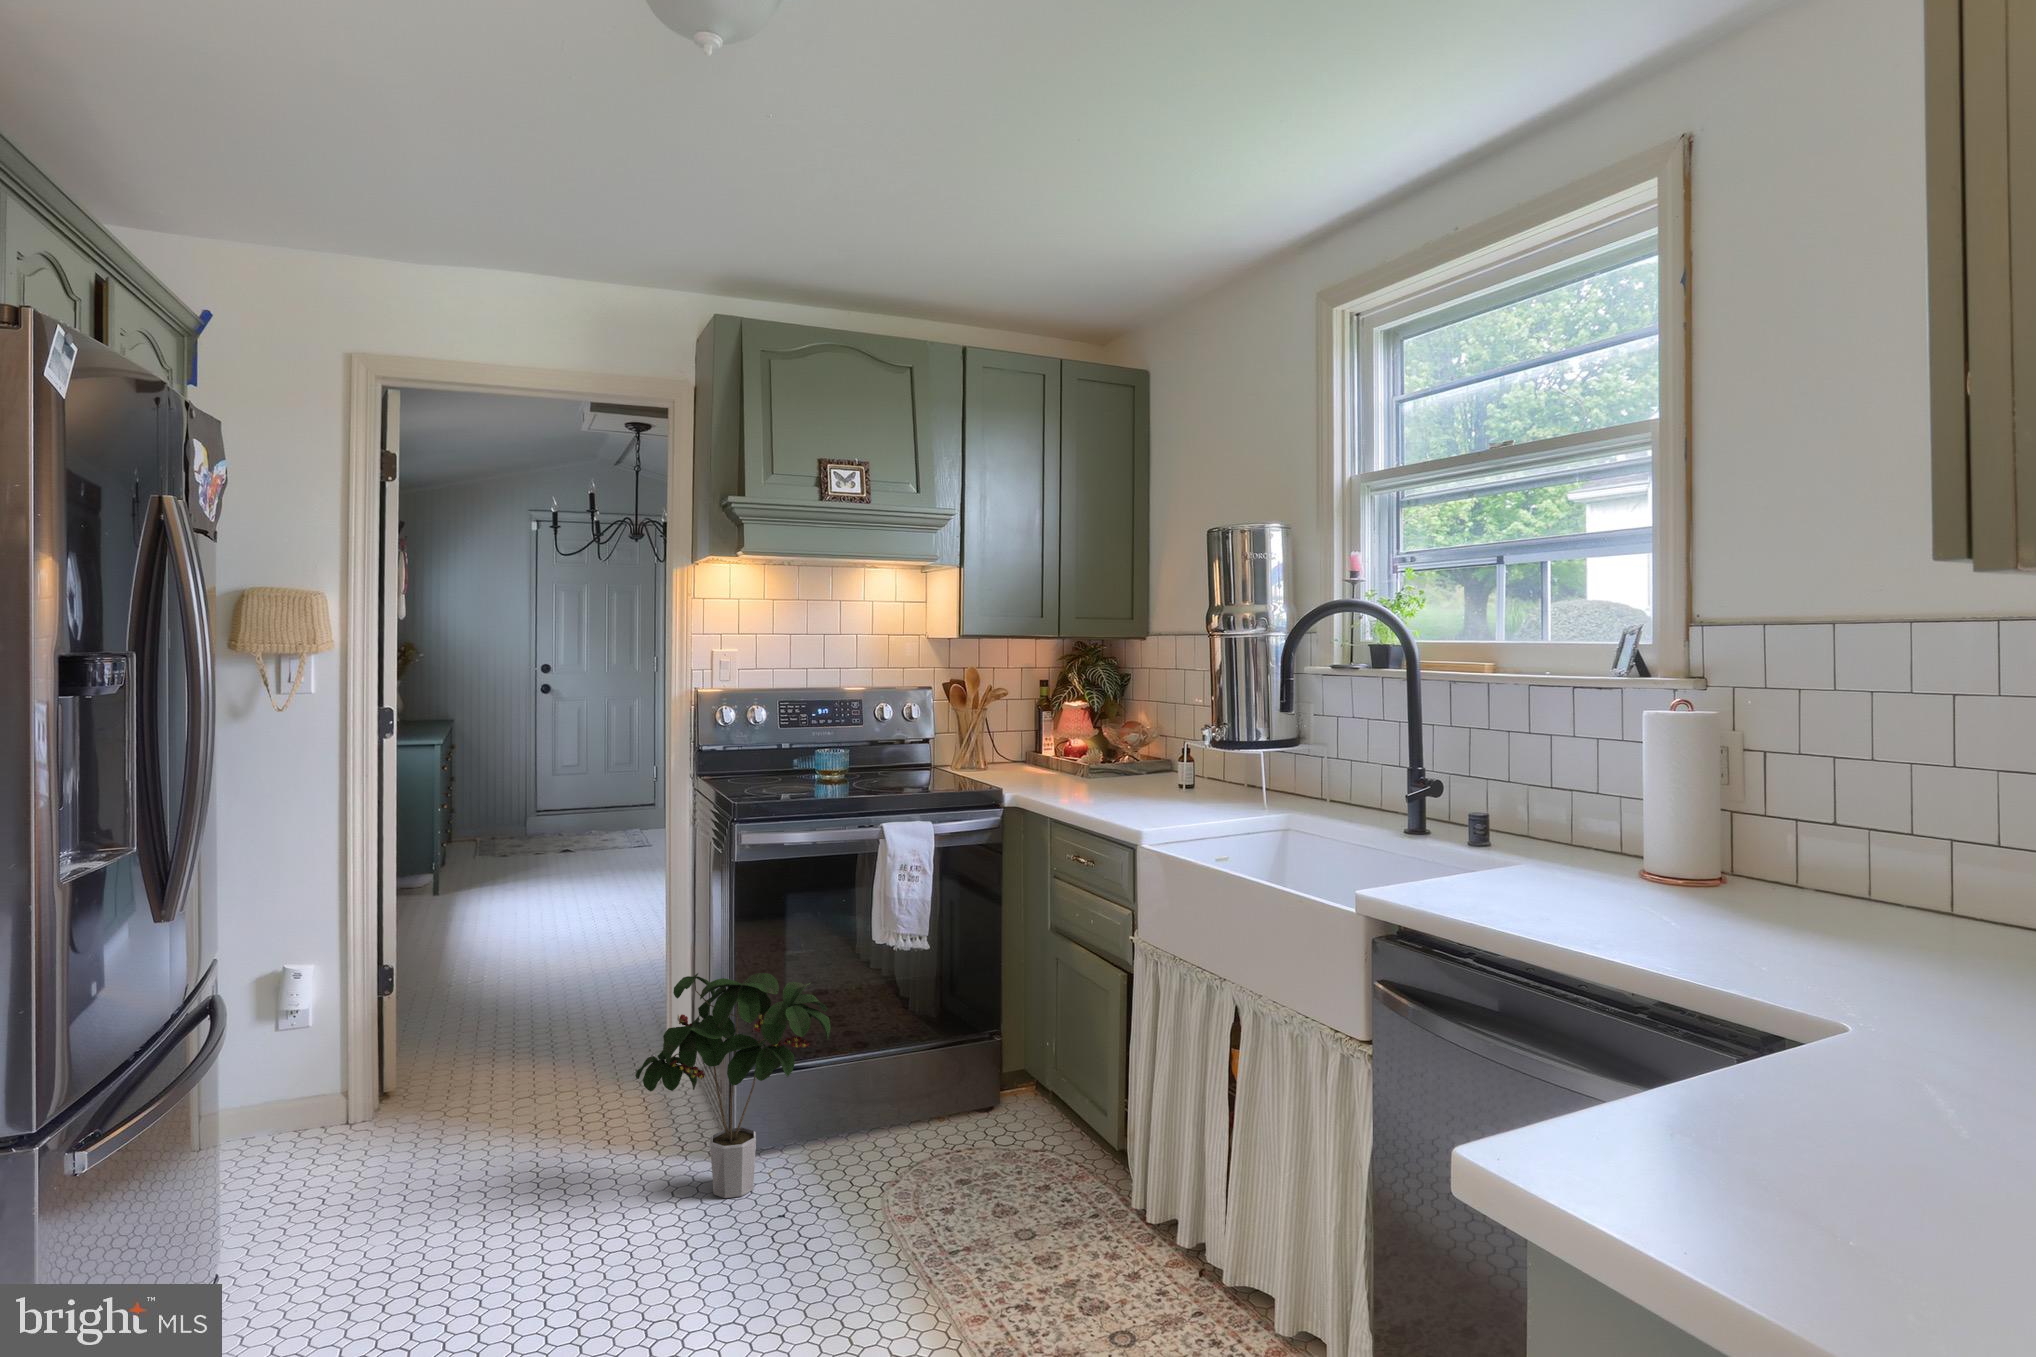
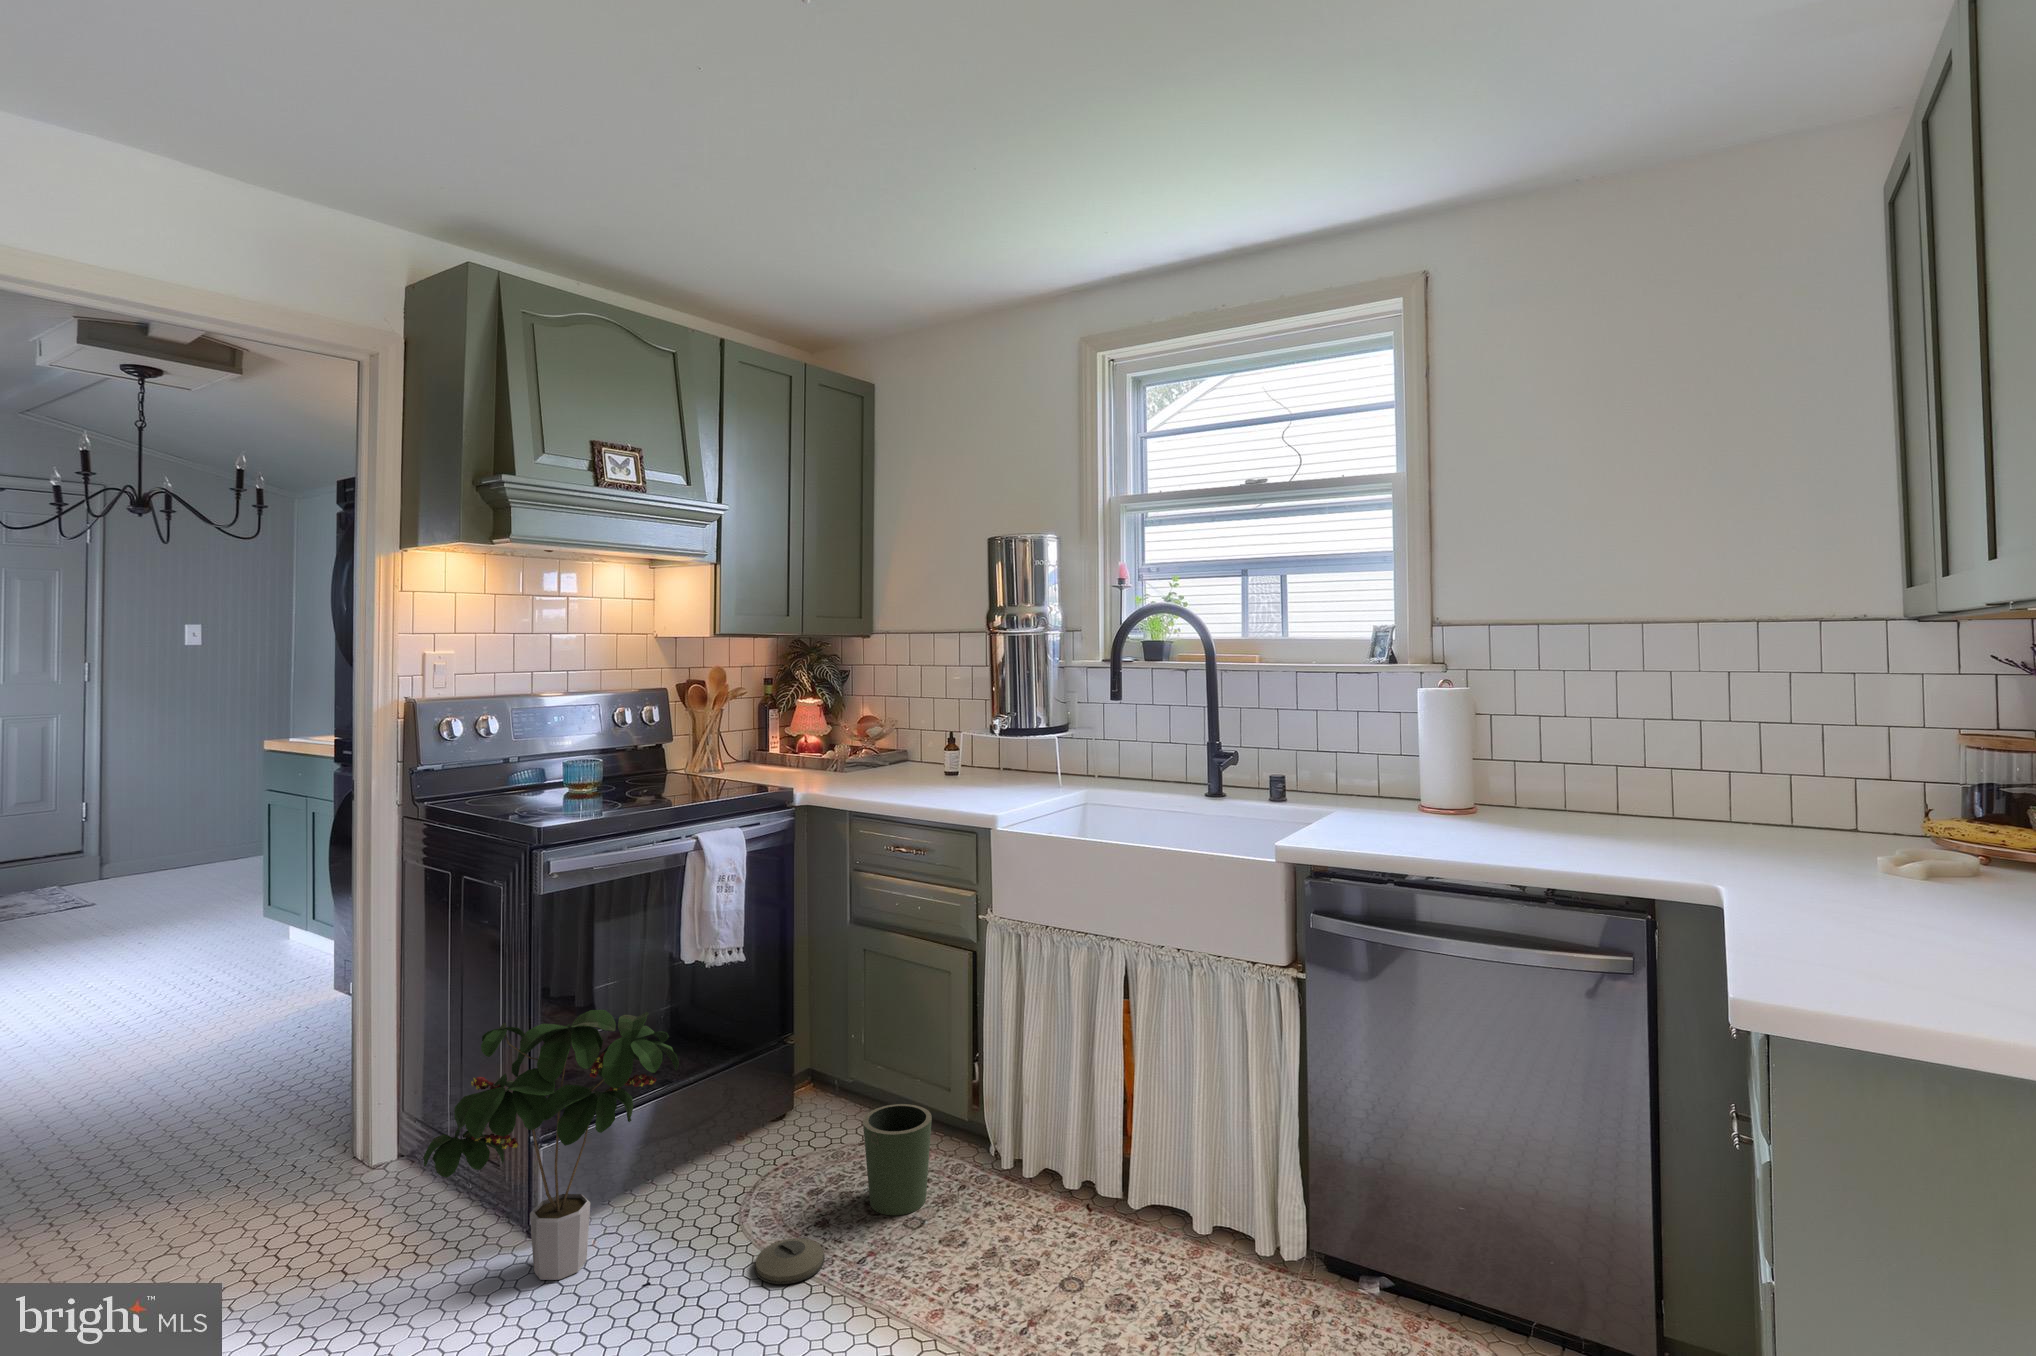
trash can: none [864,1114,1061,1255] -> present [755,1104,932,1284]

